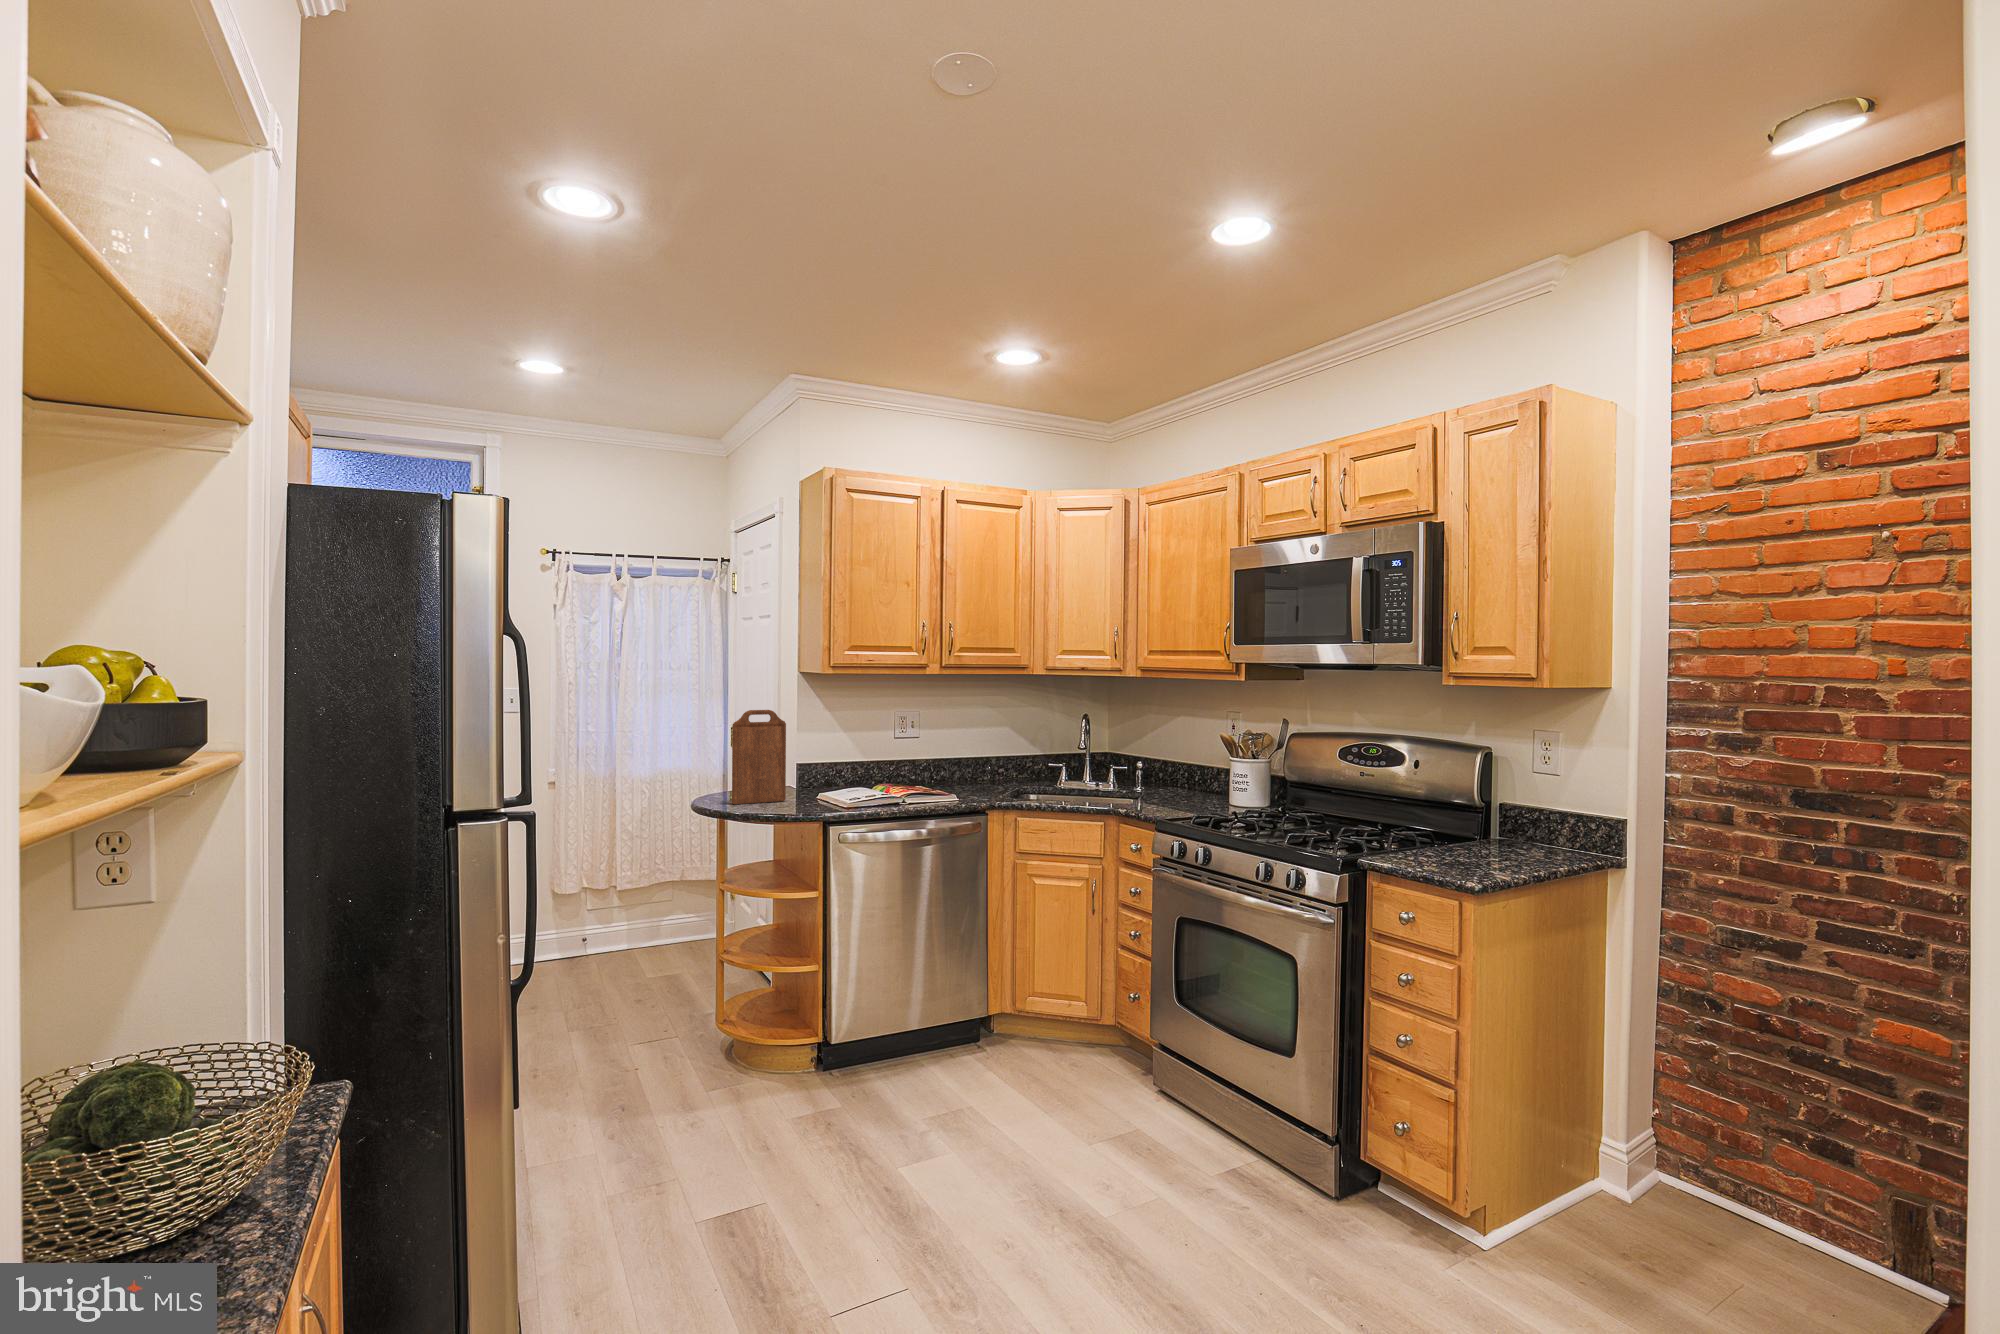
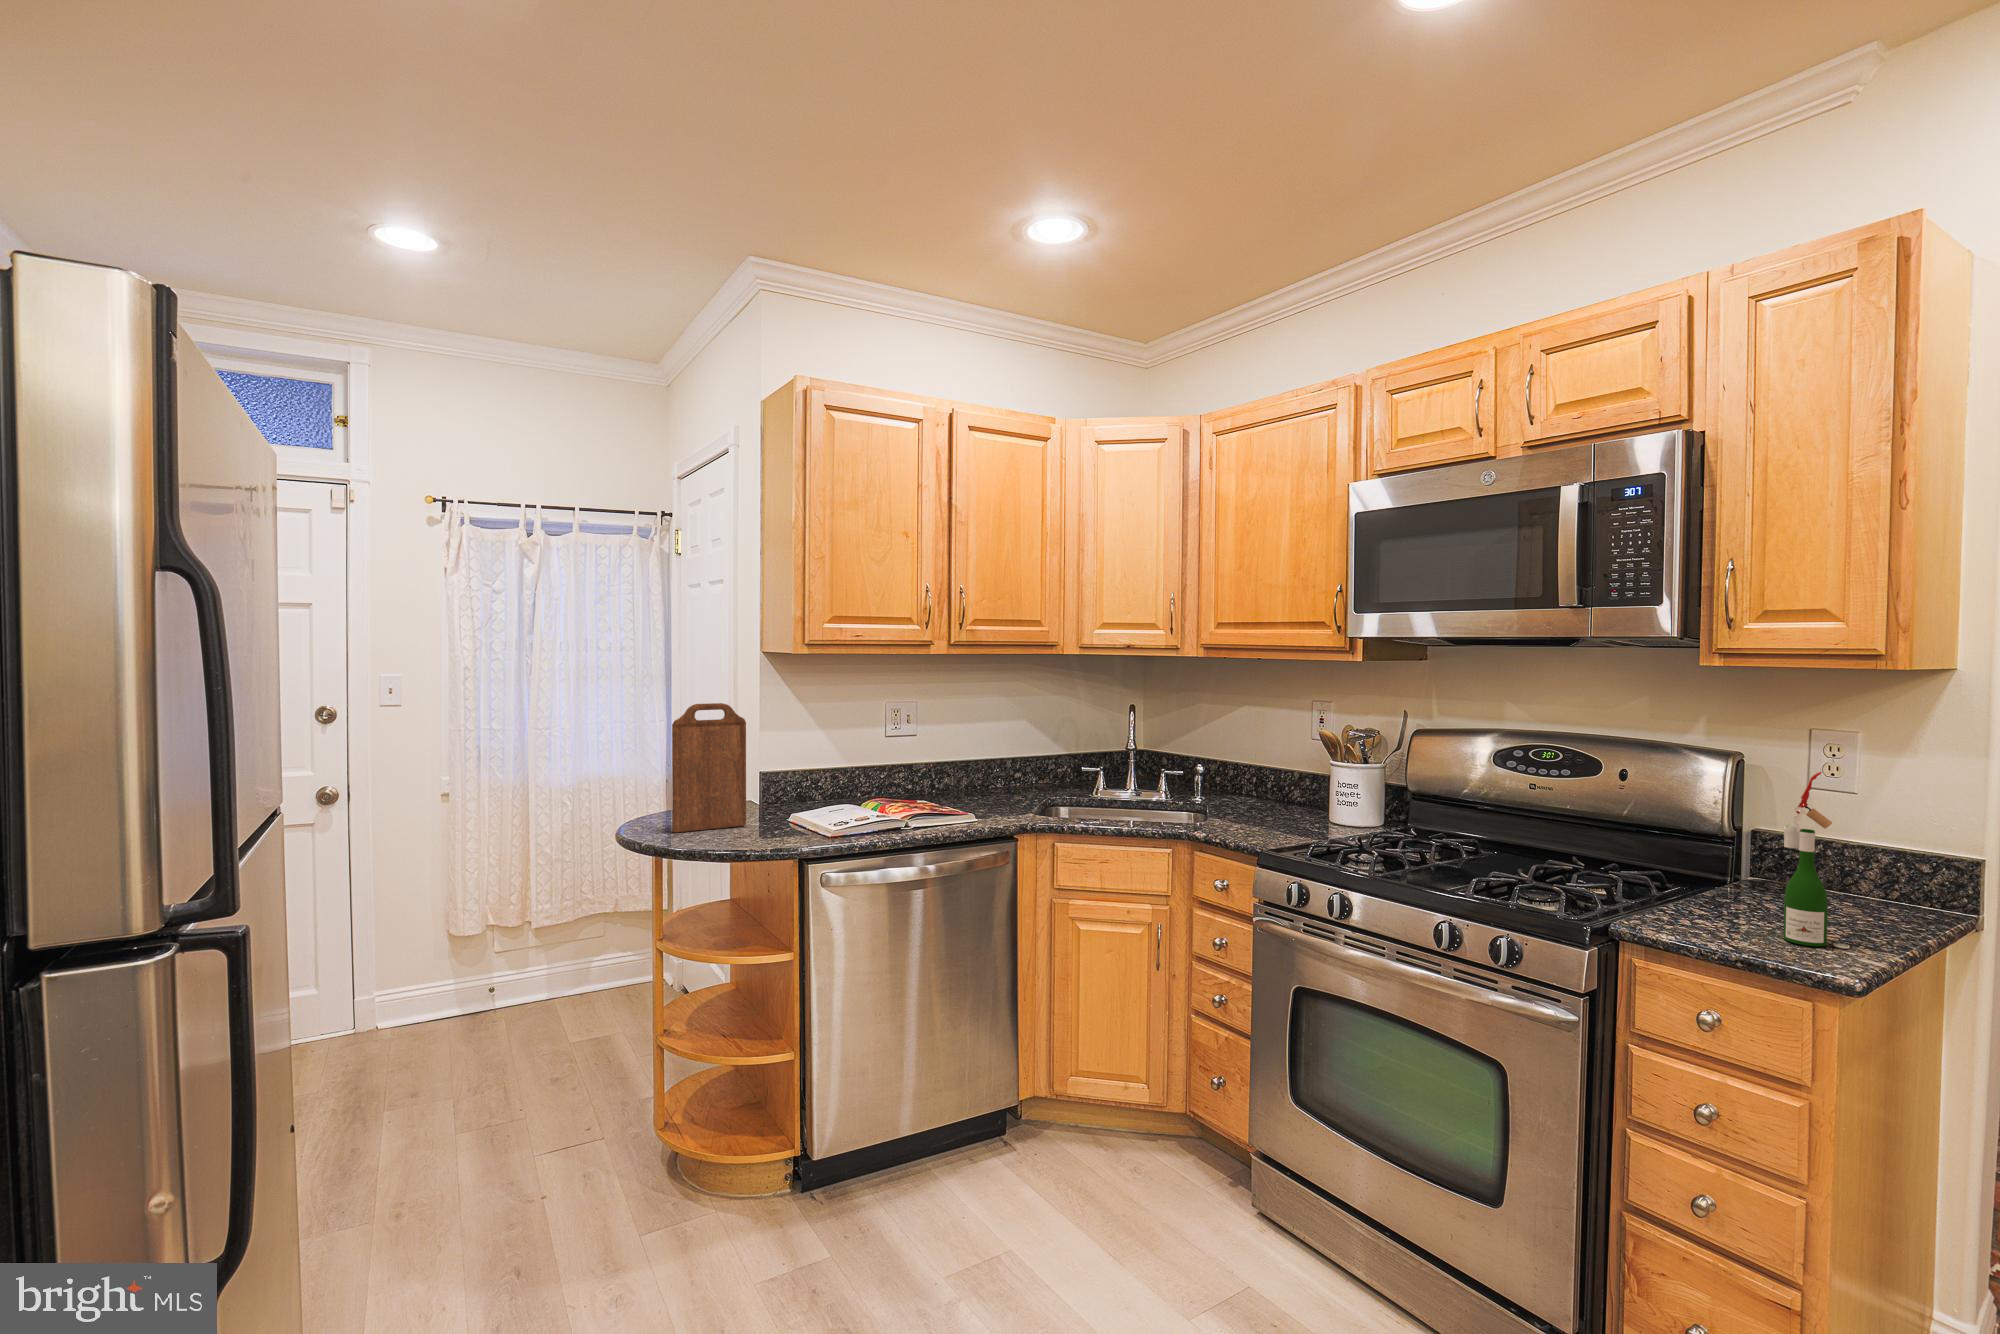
wine bottle: none [1464,755,1501,871] -> present [1783,772,1850,949]

